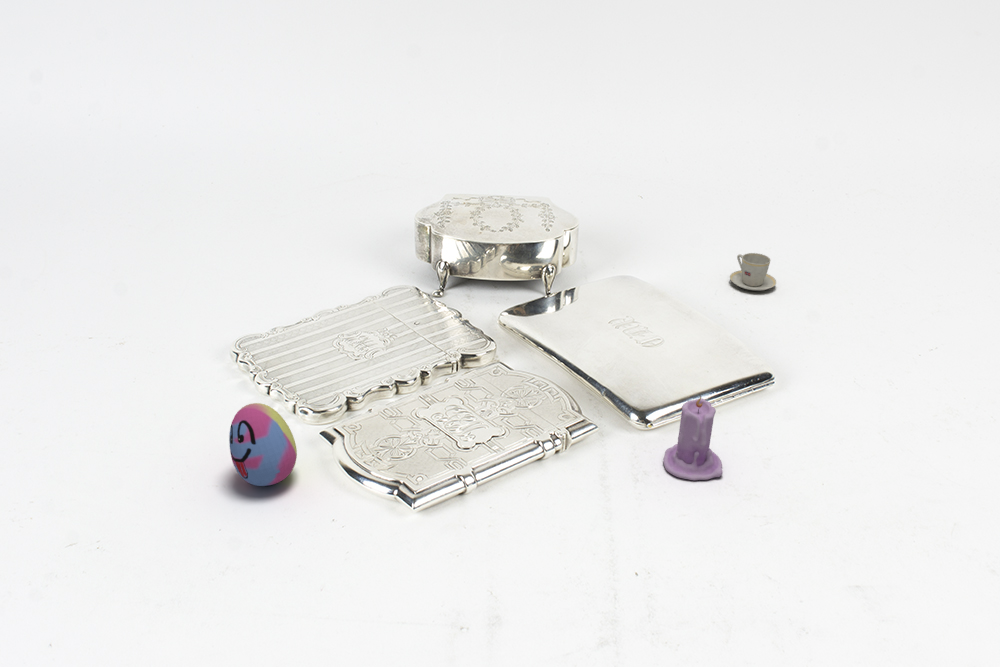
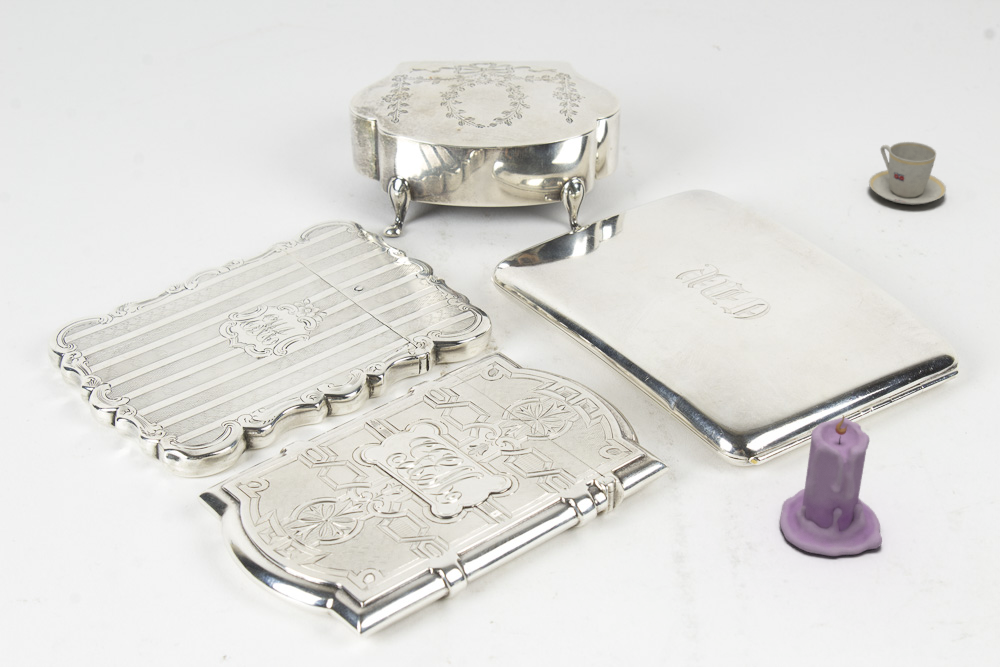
decorative egg: present [229,403,297,486] -> none [40,460,158,599]

